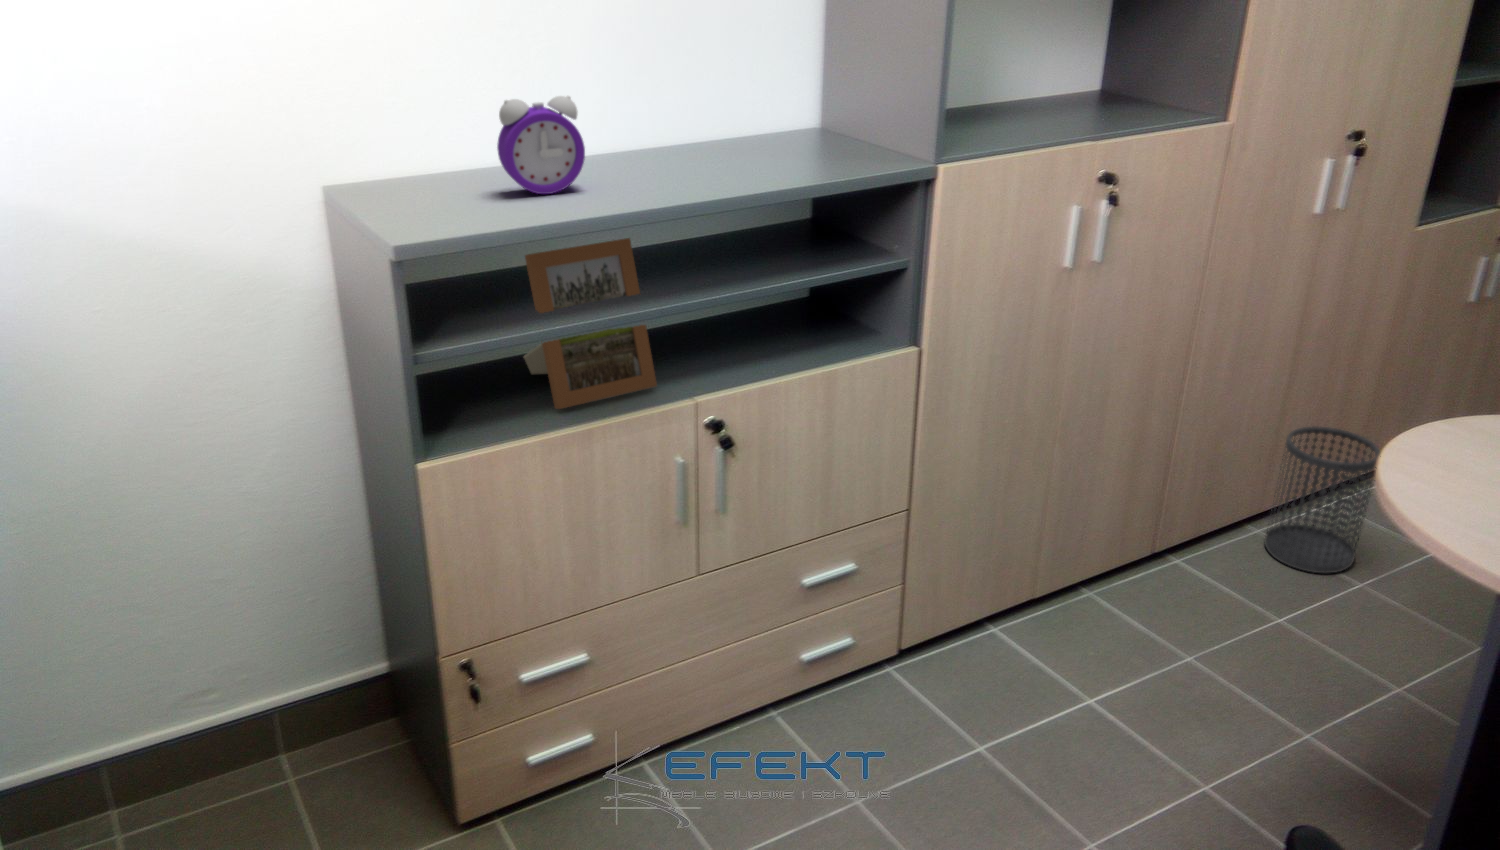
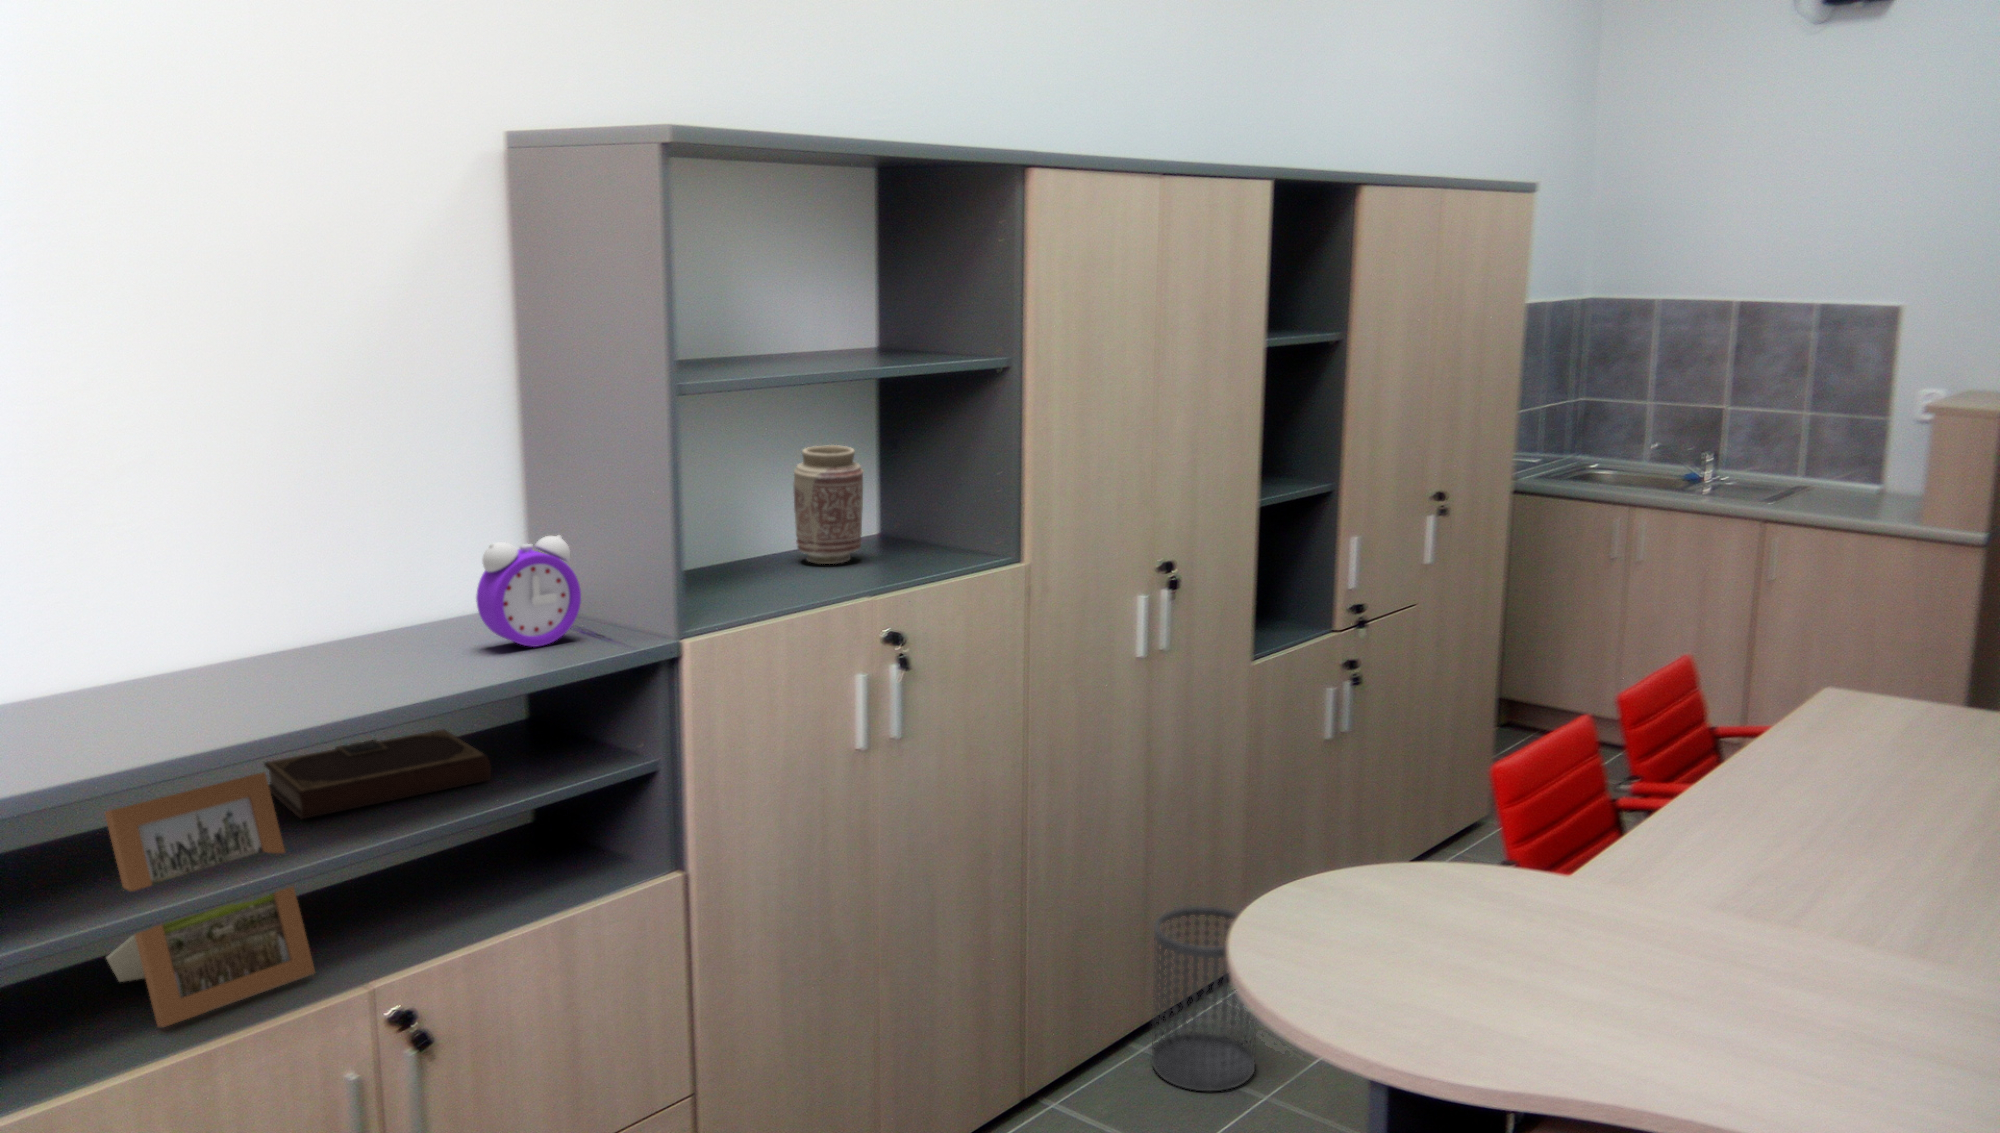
vase: none [1033,11,1099,113] -> present [793,445,864,564]
alarm clock: present [497,96,585,194] -> present [476,535,581,647]
notebook: none [628,219,786,276] -> present [264,729,491,819]

